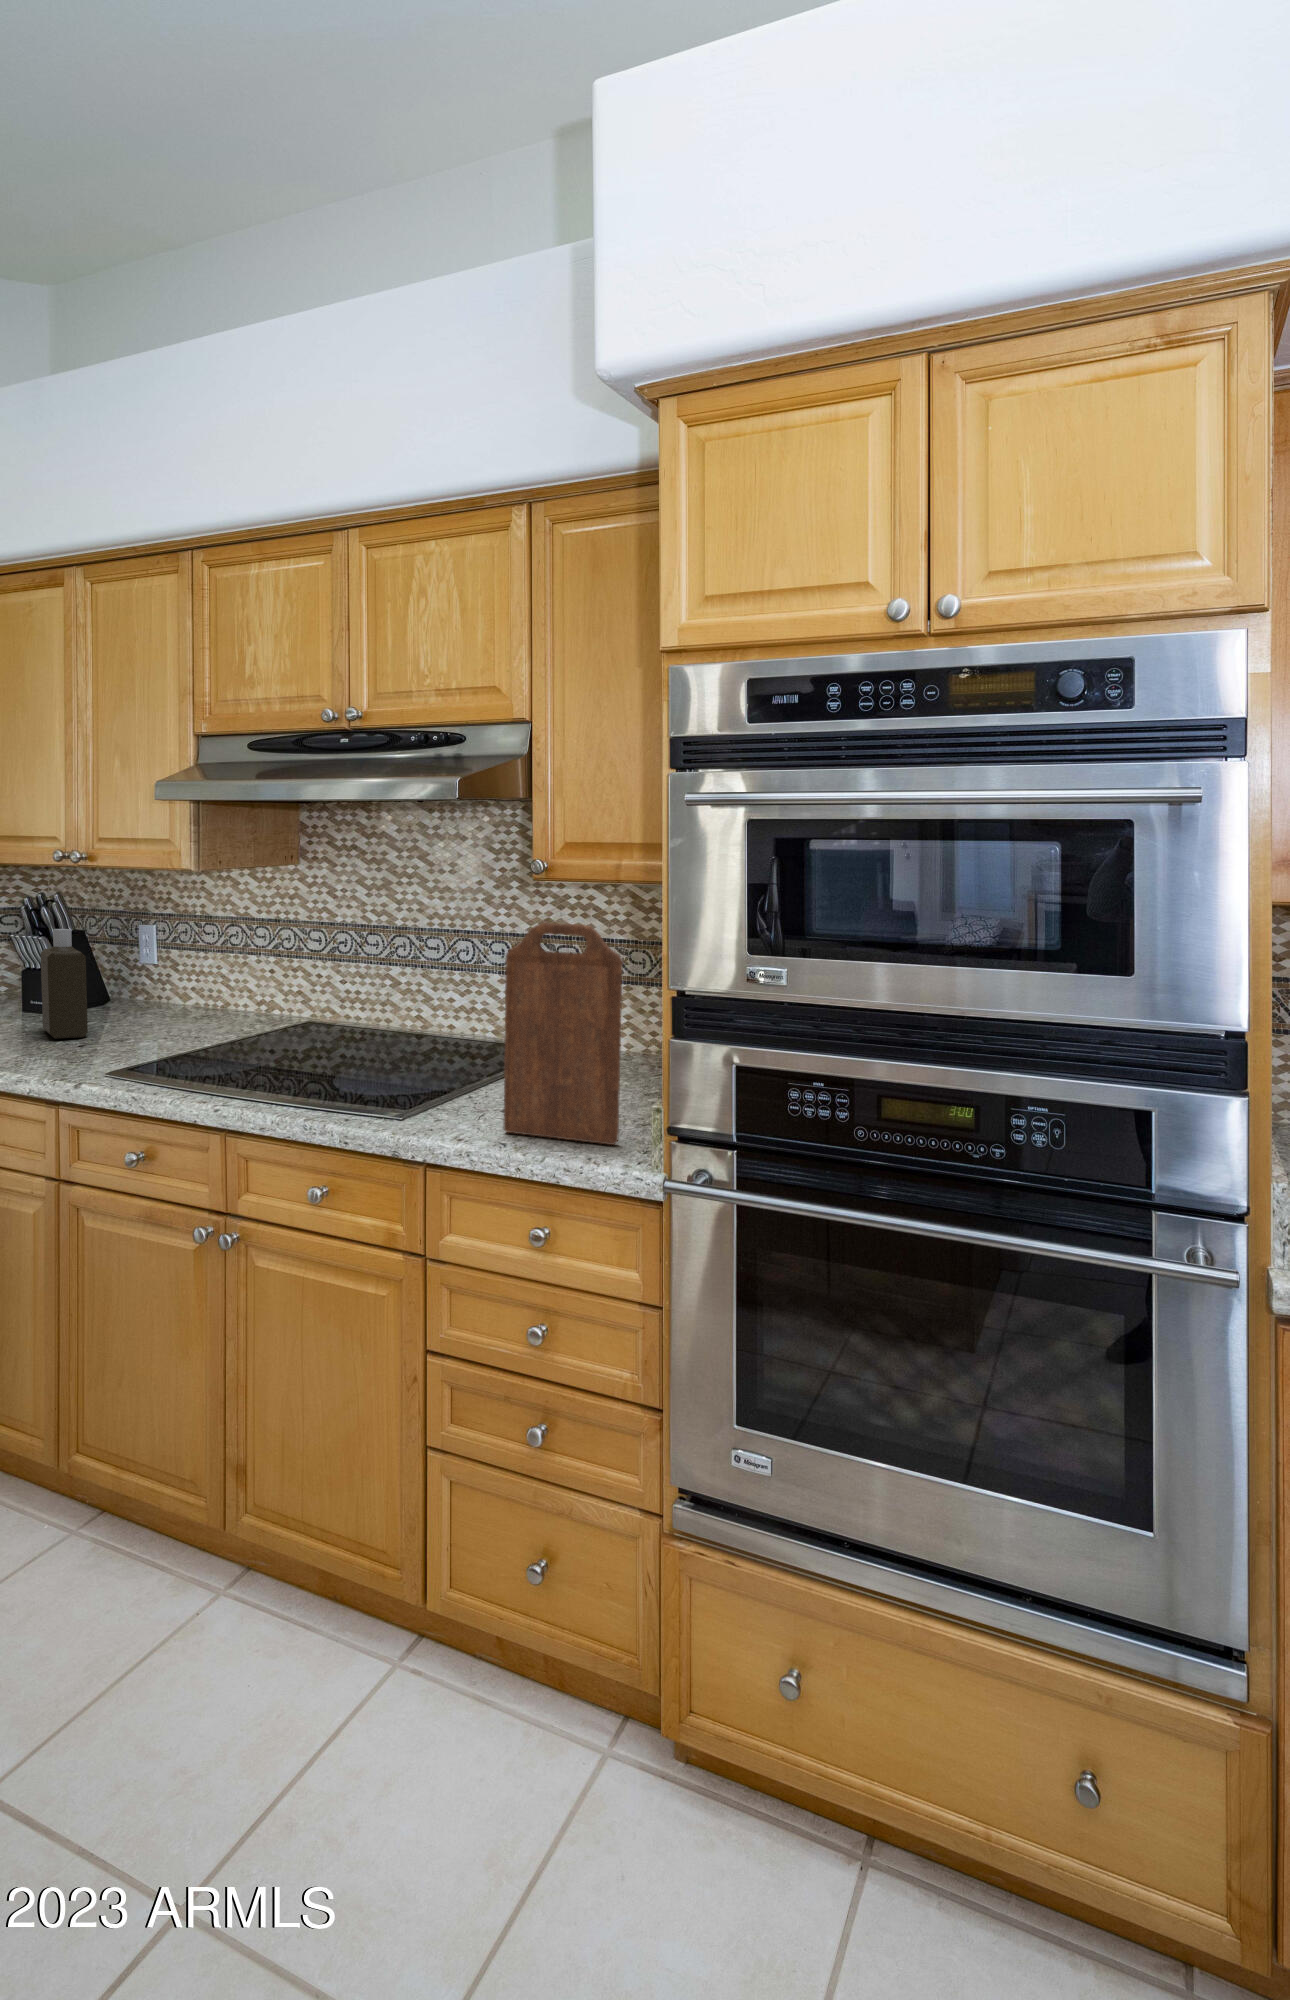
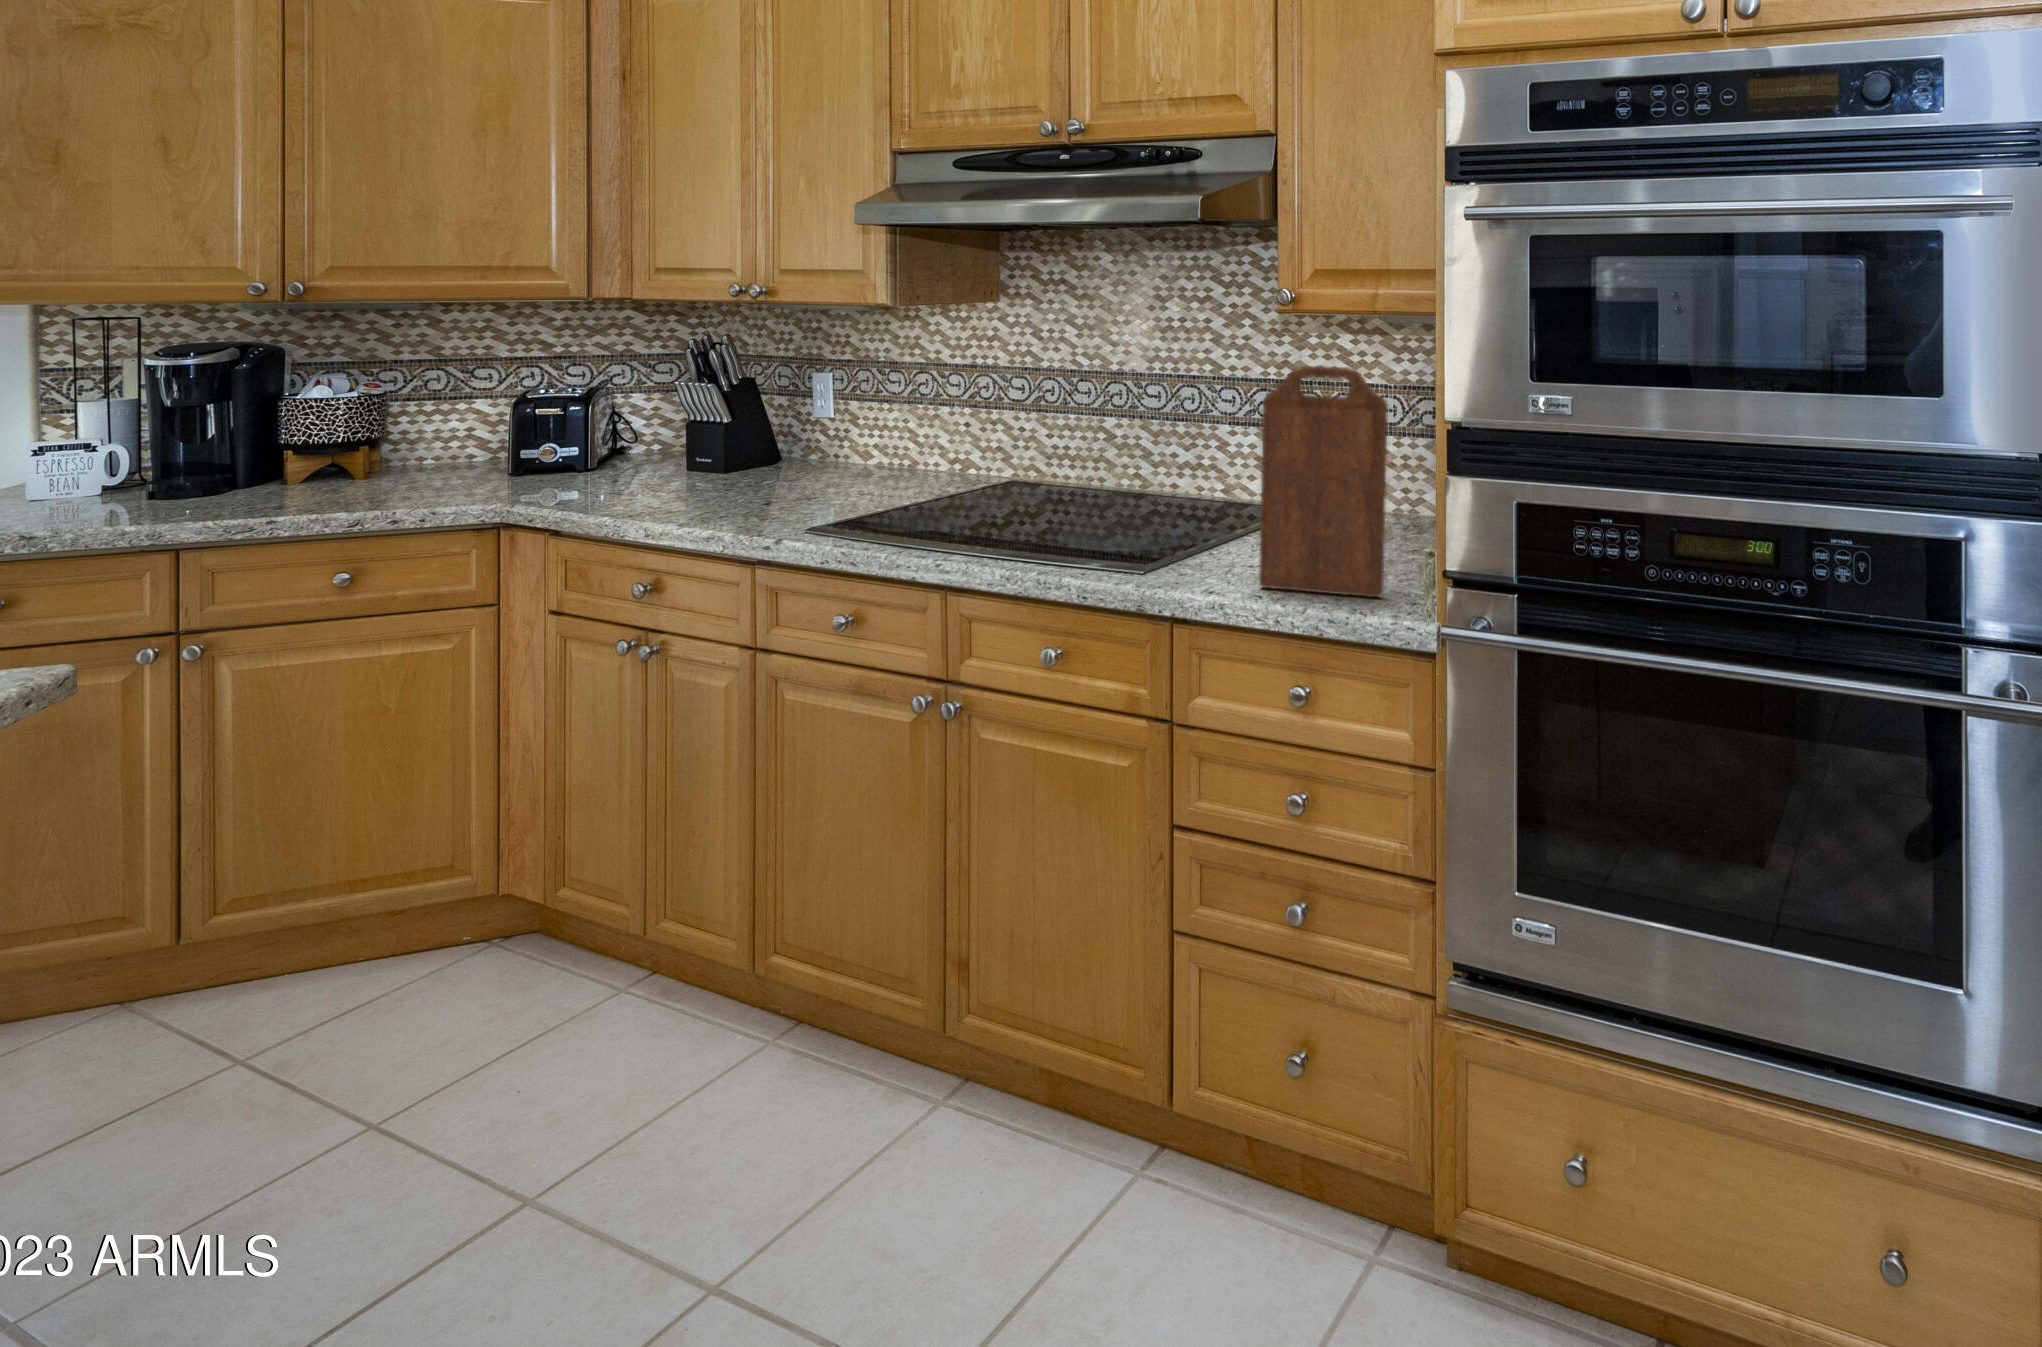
bottle: present [41,929,88,1039] -> none [707,378,763,501]

